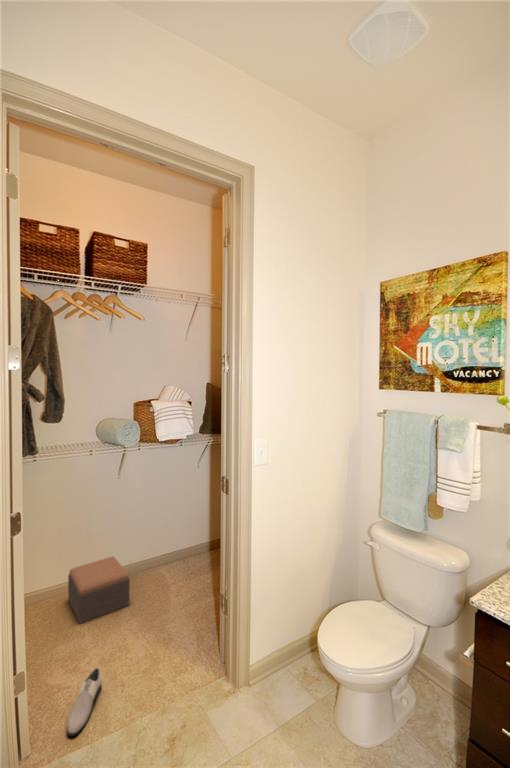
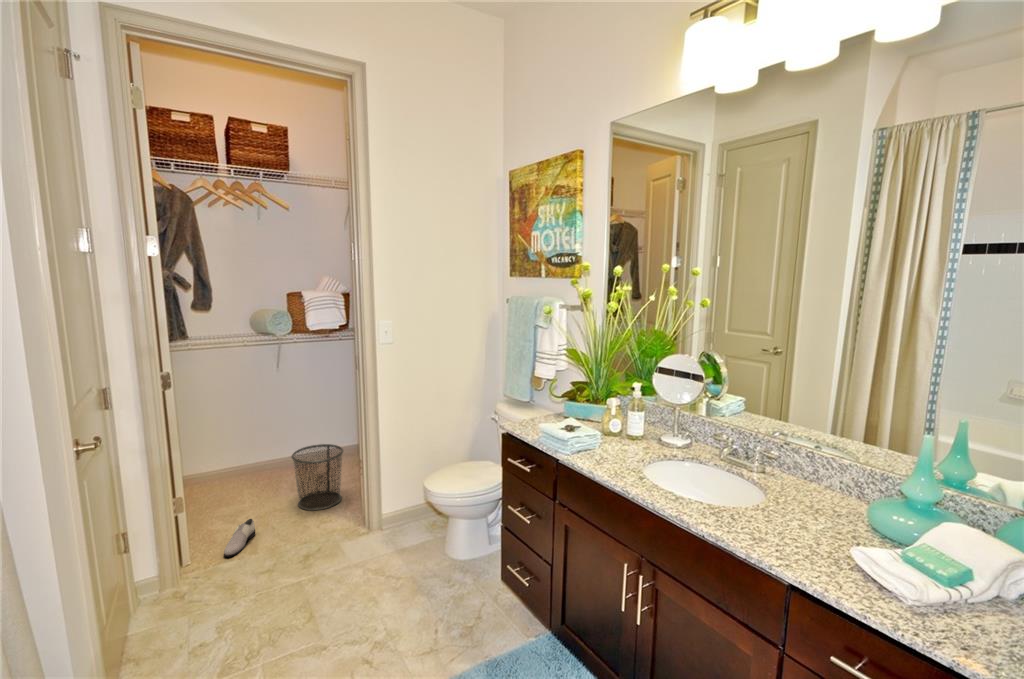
footstool: present [68,557,130,624] -> none [229,447,290,500]
waste bin: none [139,561,192,644] -> present [292,444,343,511]

